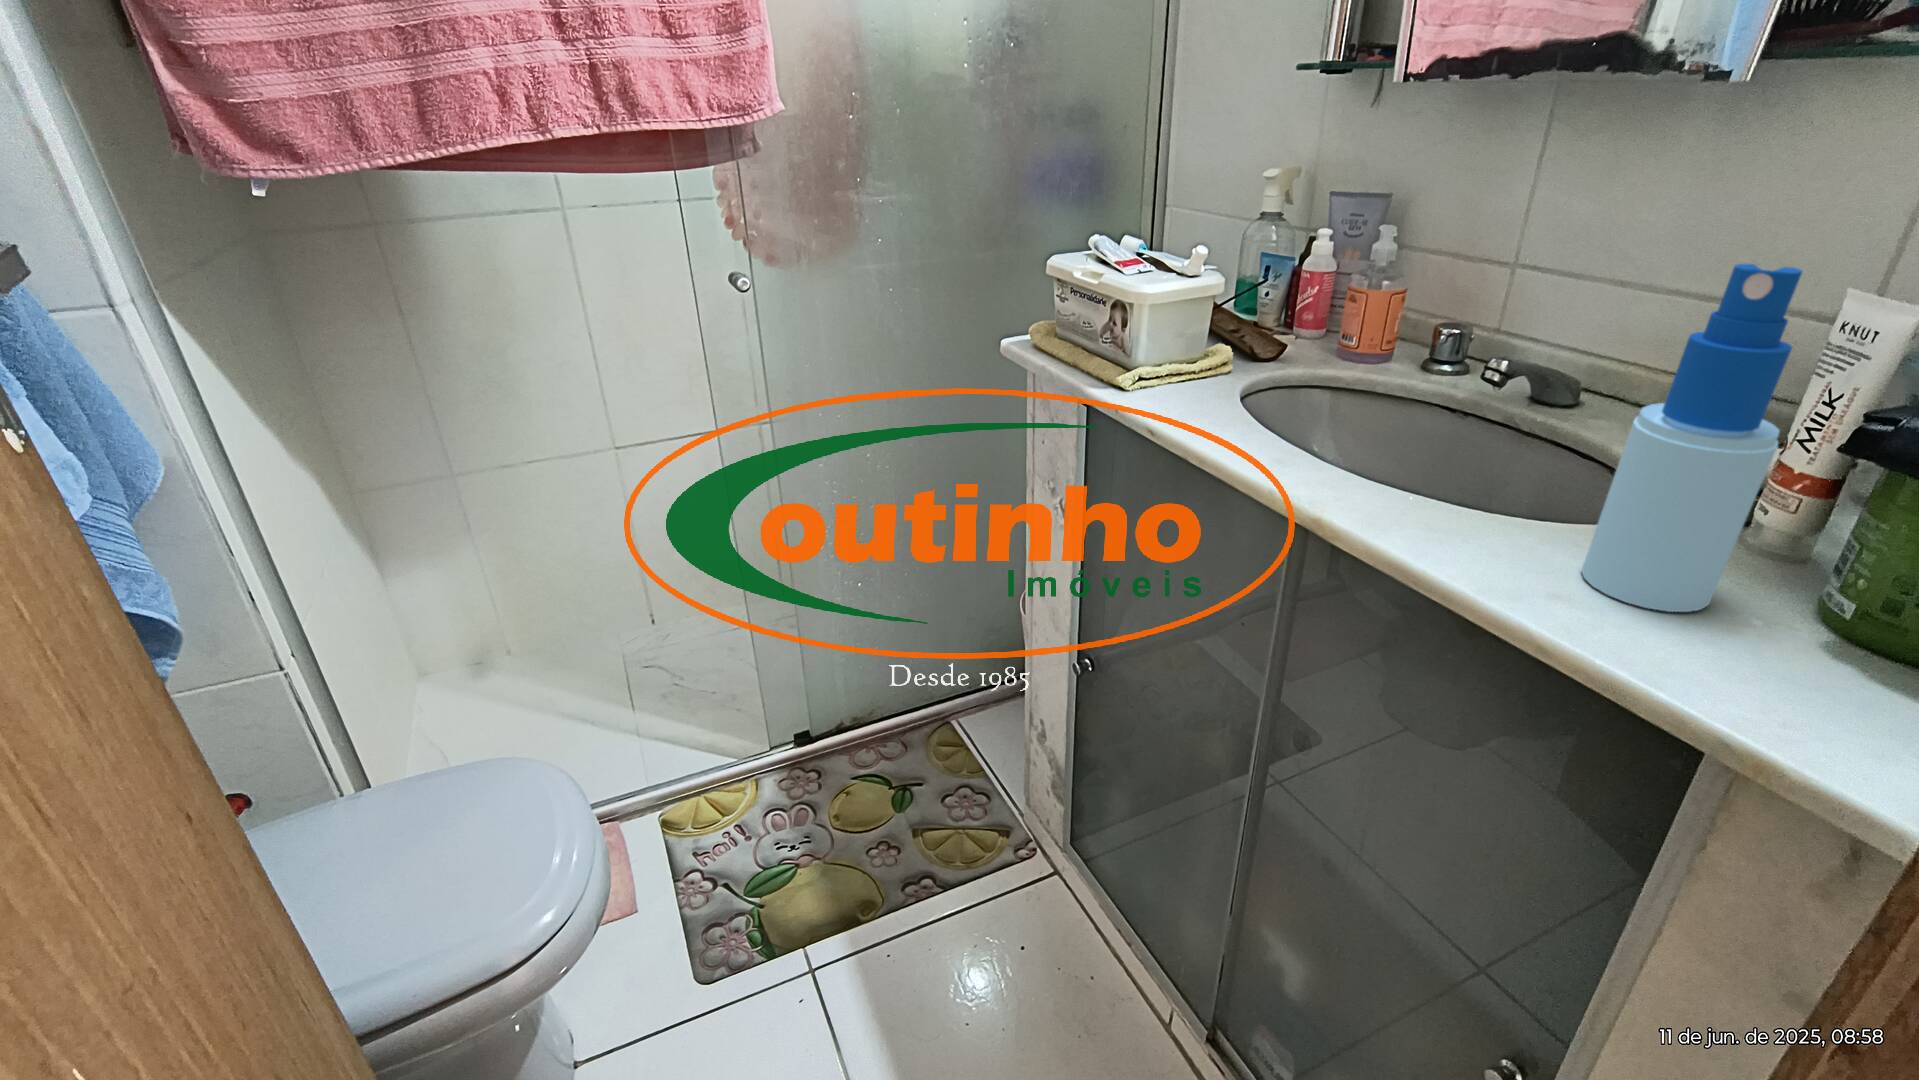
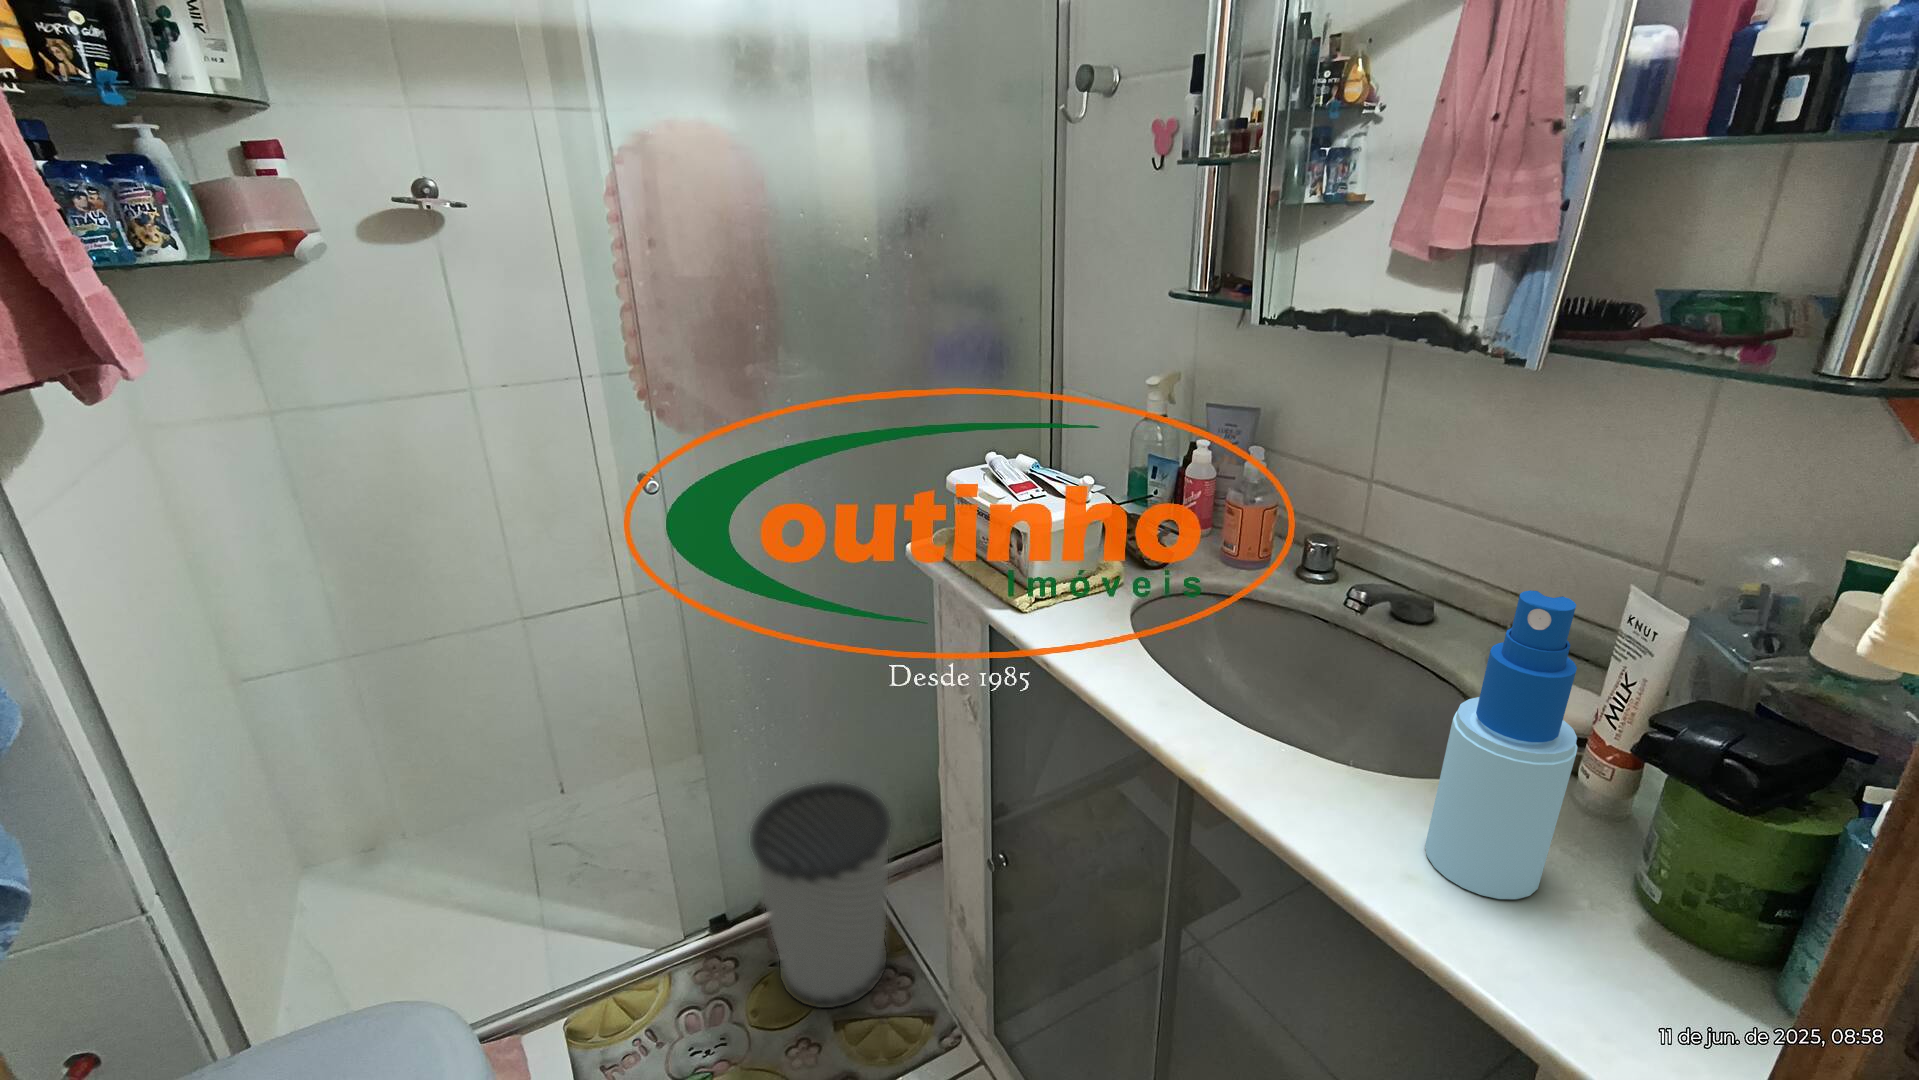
wastebasket: none [835,606,973,817] -> present [750,782,890,1008]

